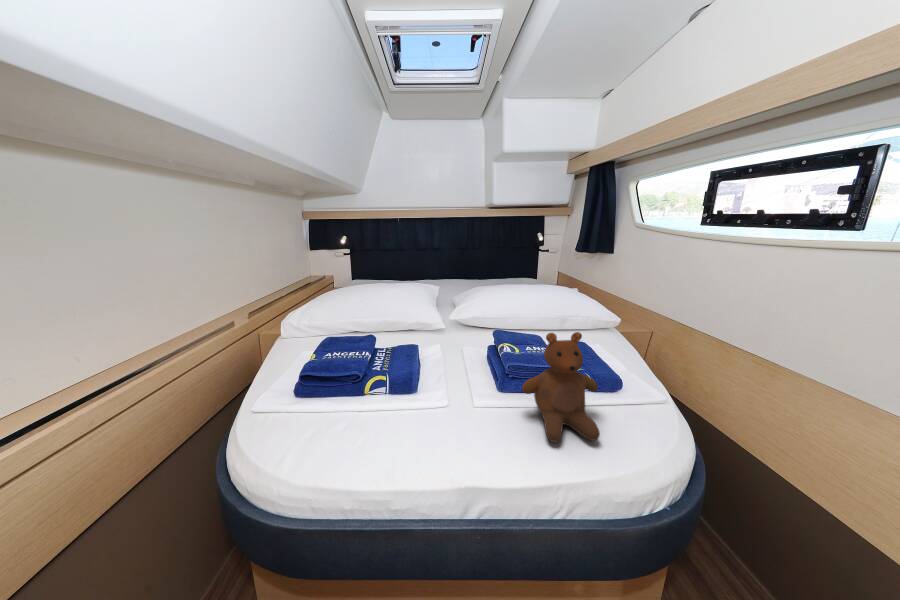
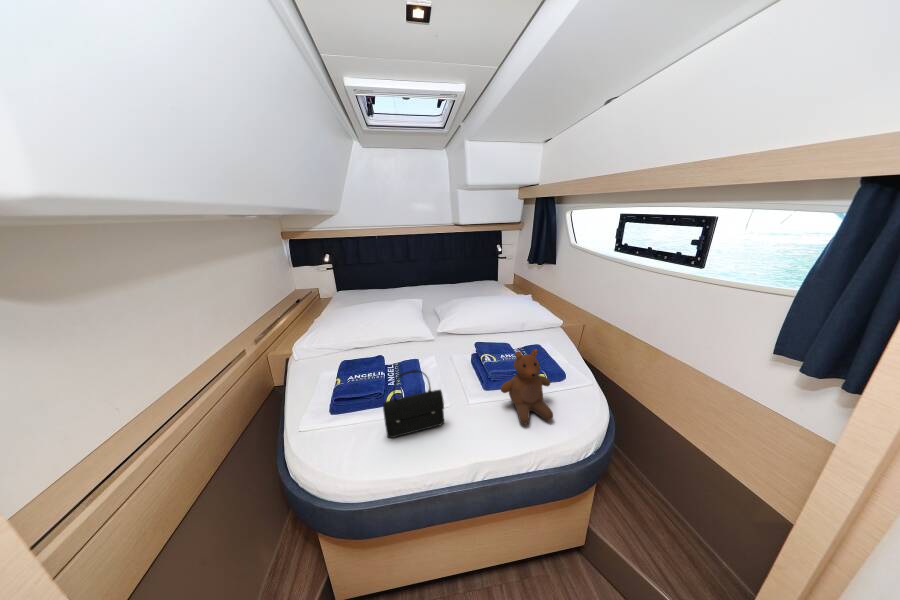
handbag: none [347,340,436,437] -> present [383,370,444,438]

